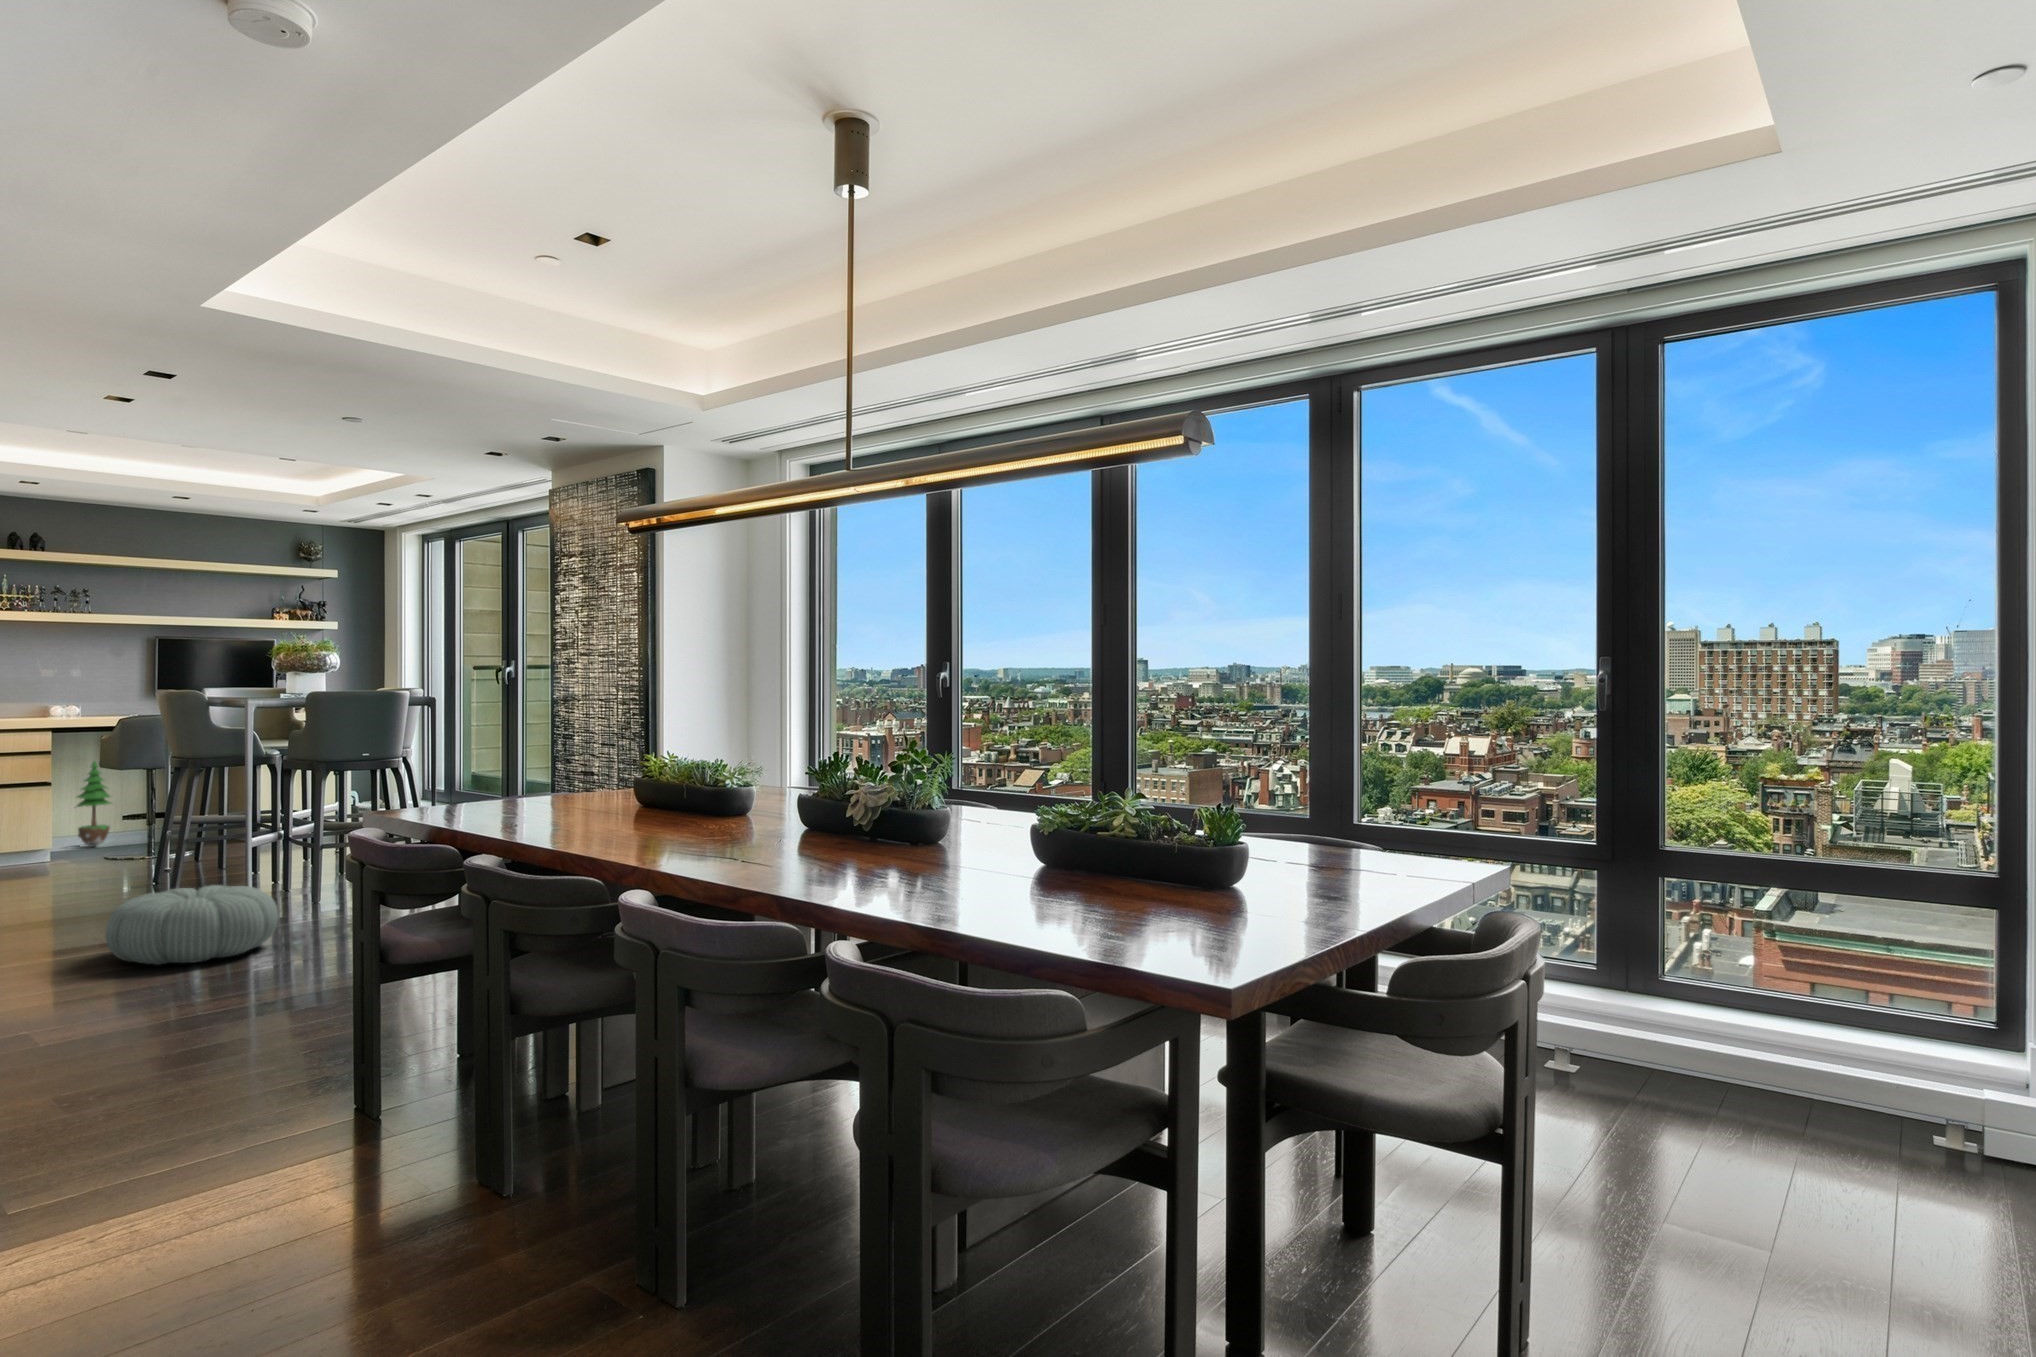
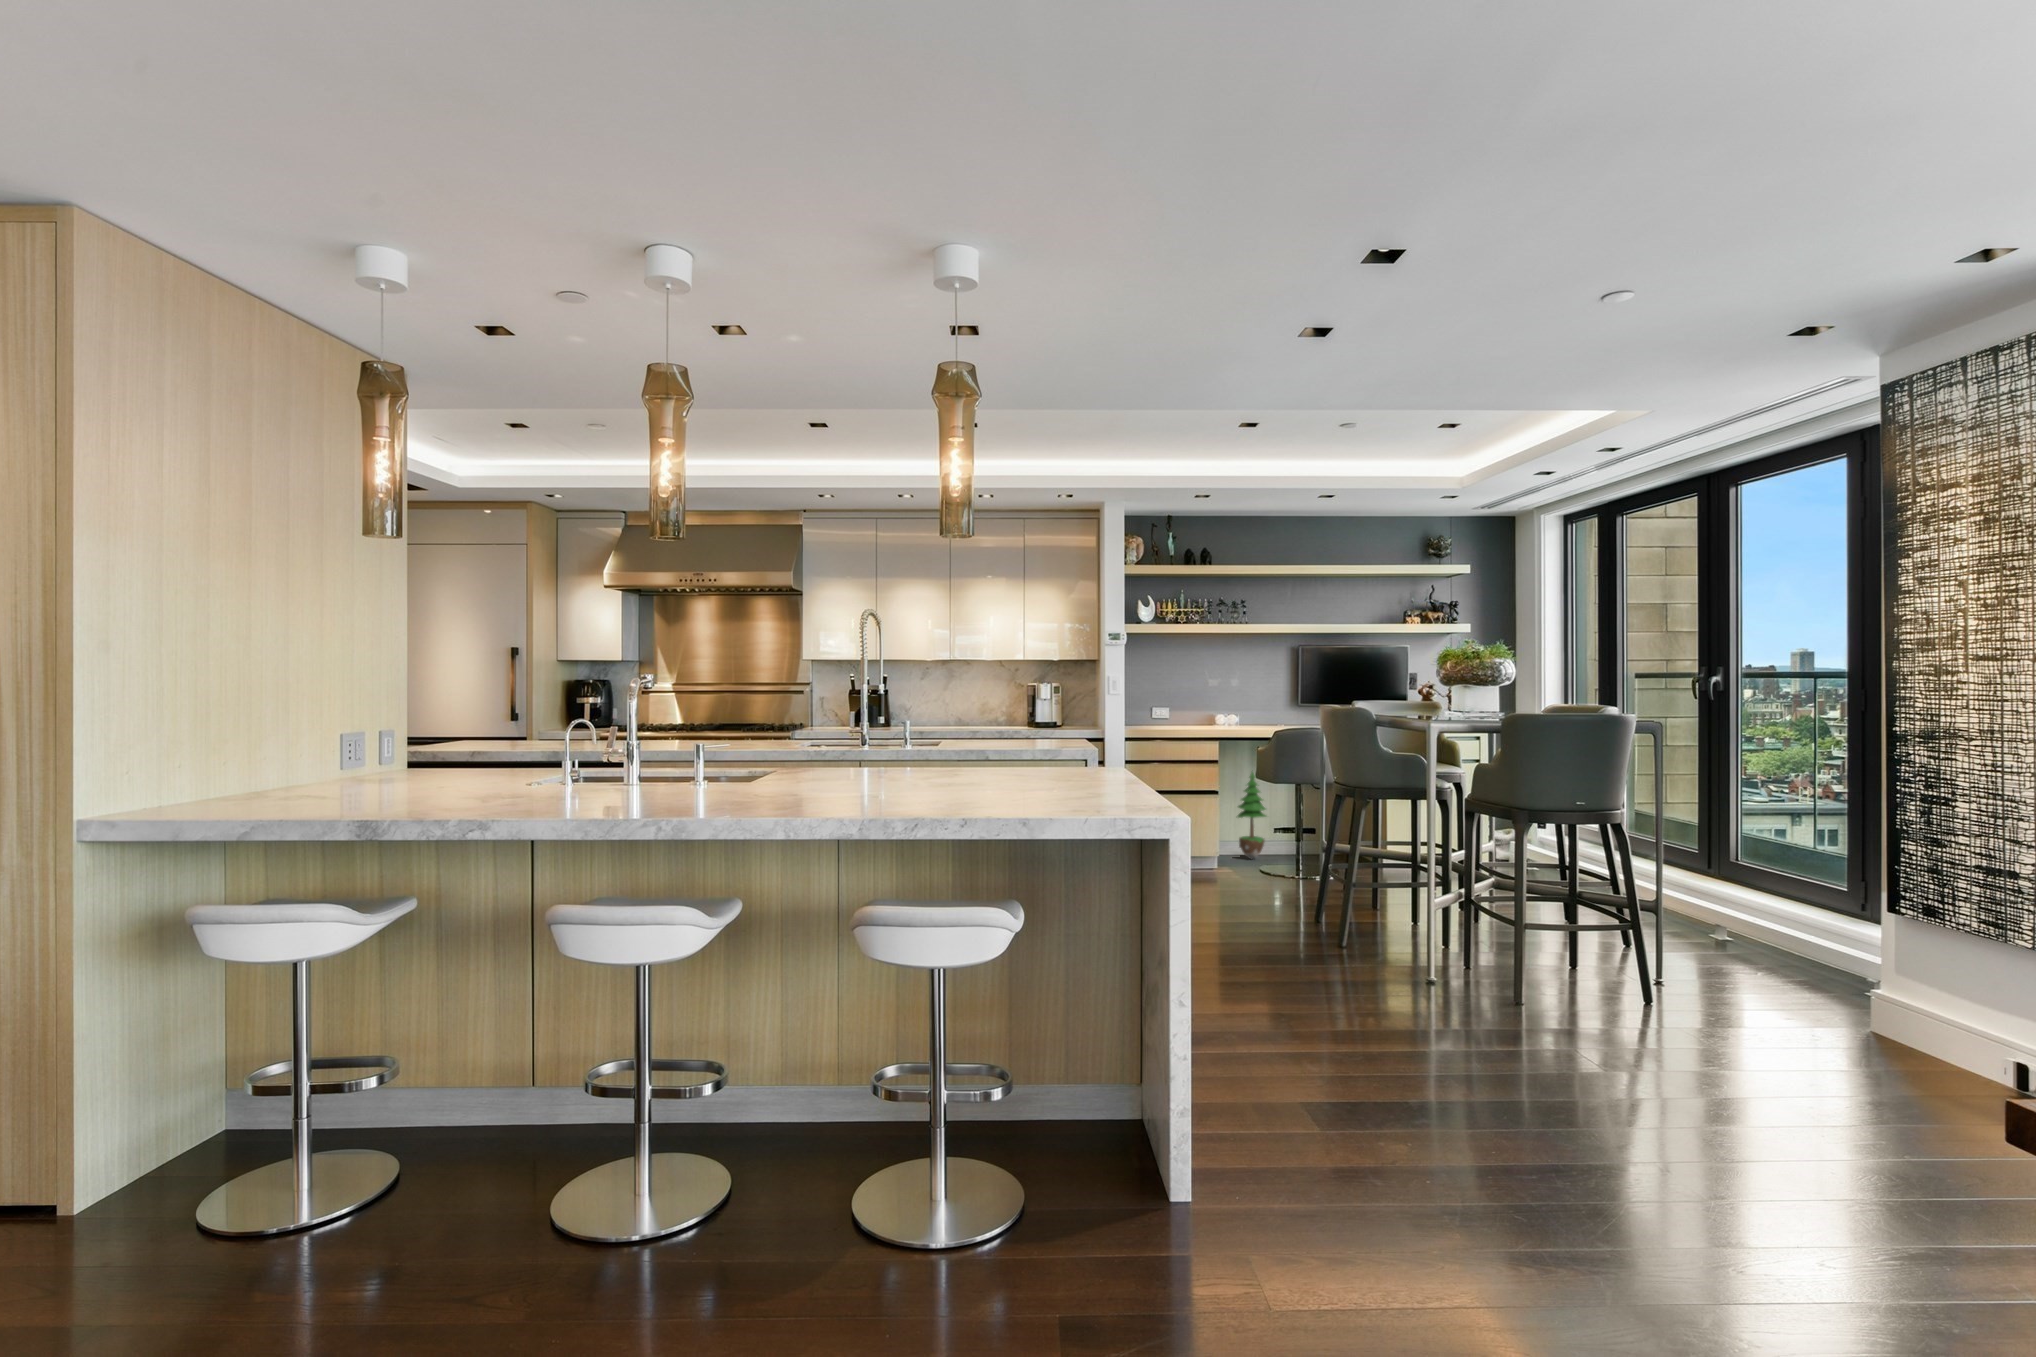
pouf: present [105,885,278,965] -> none [1300,998,1522,1140]

